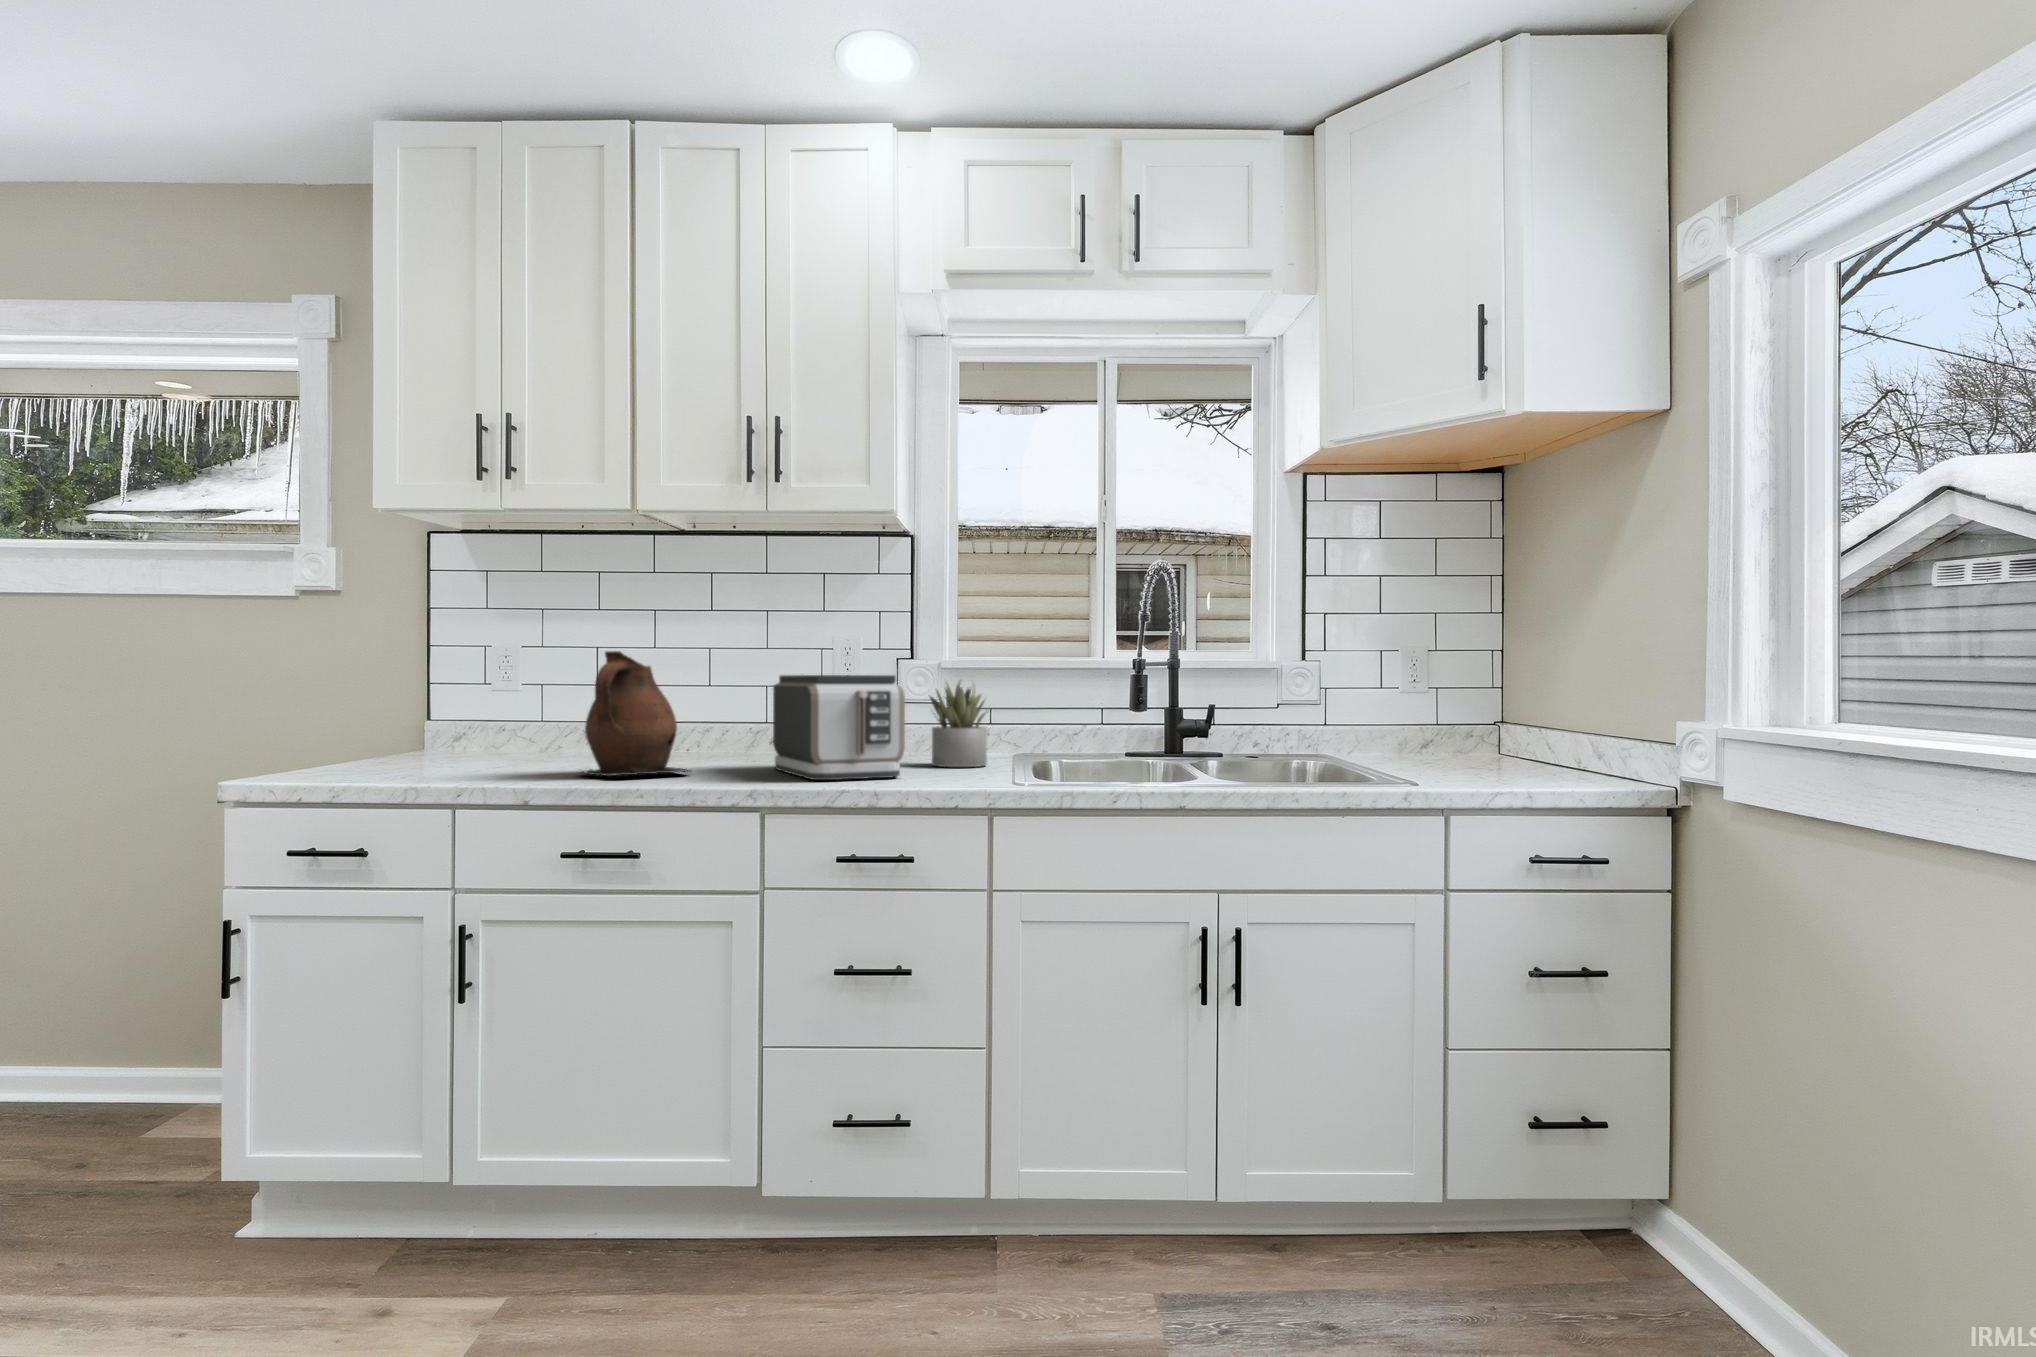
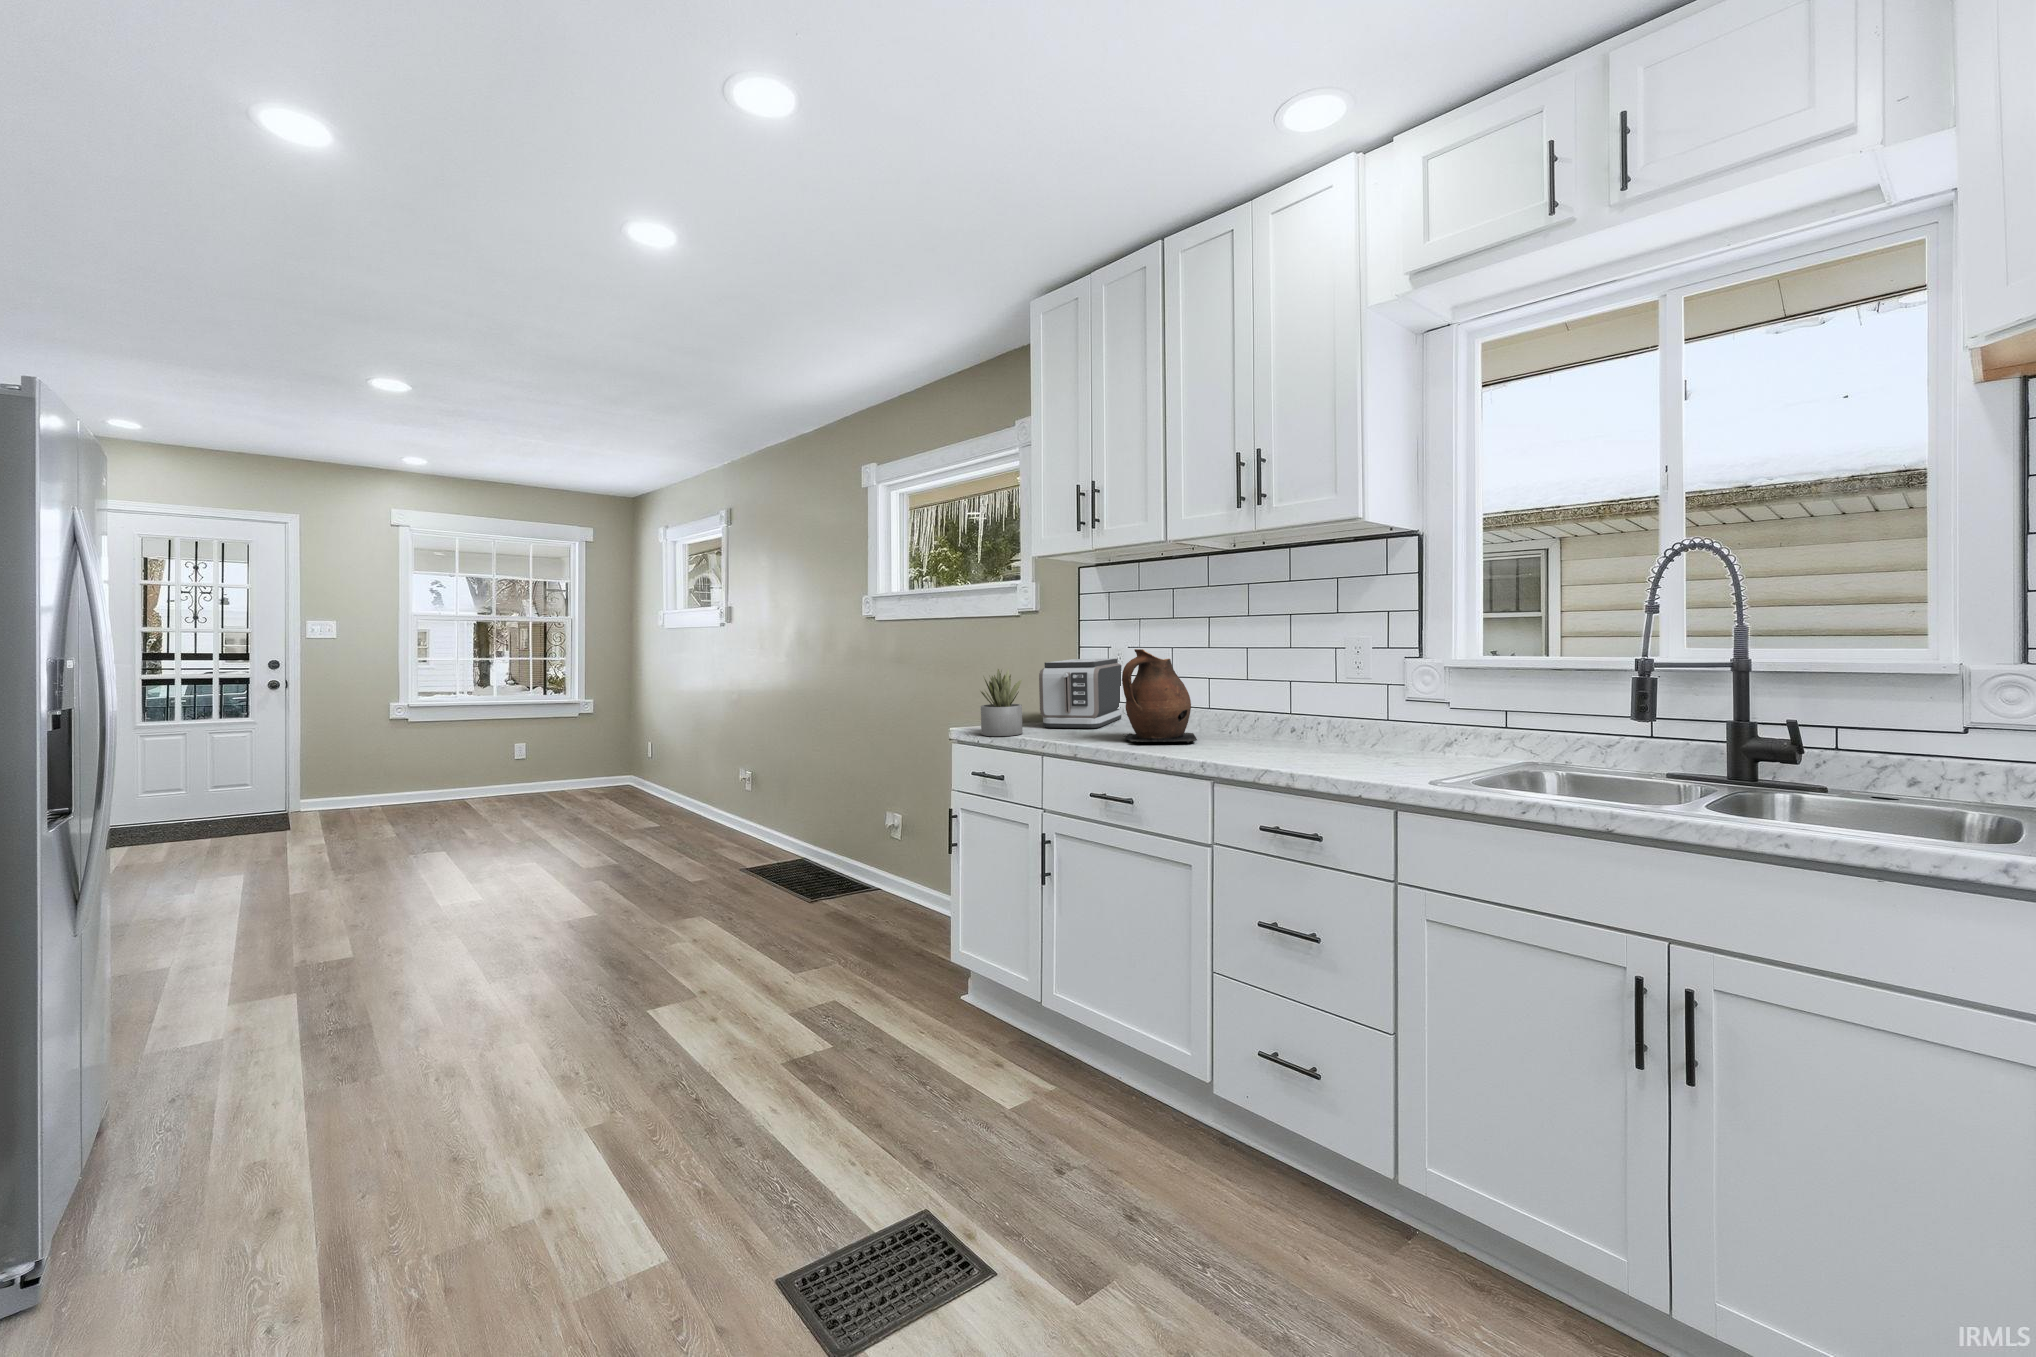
toaster: present [773,675,905,780] -> present [1039,659,1121,728]
succulent plant: present [930,682,987,767] -> present [981,669,1023,736]

